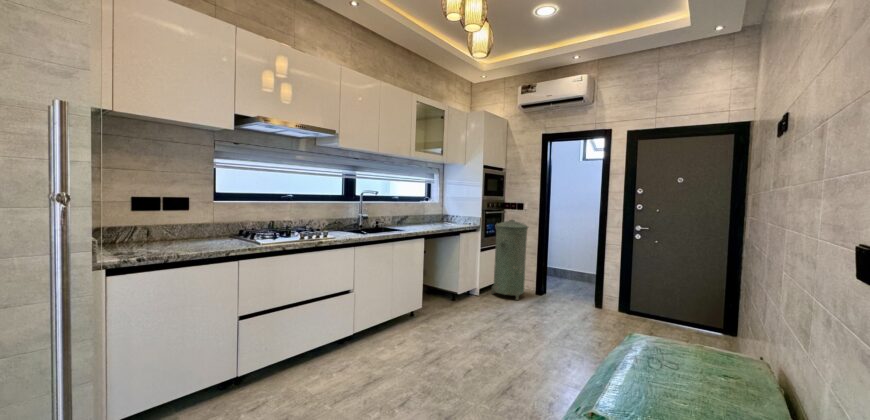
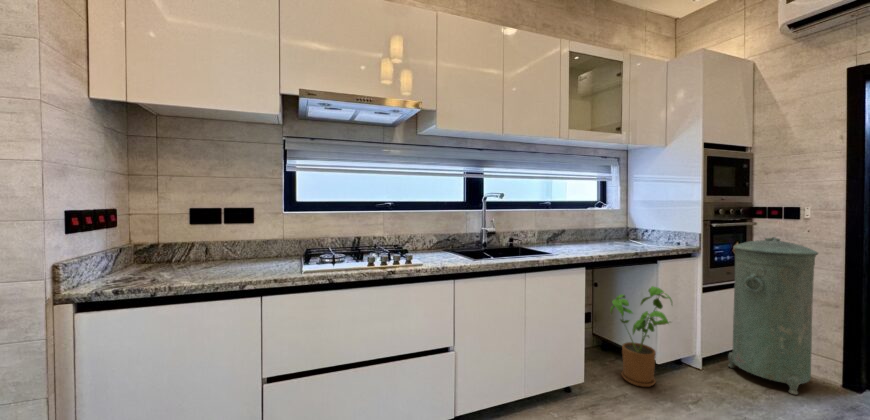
house plant: none [436,249,469,309] -> present [610,286,672,387]

